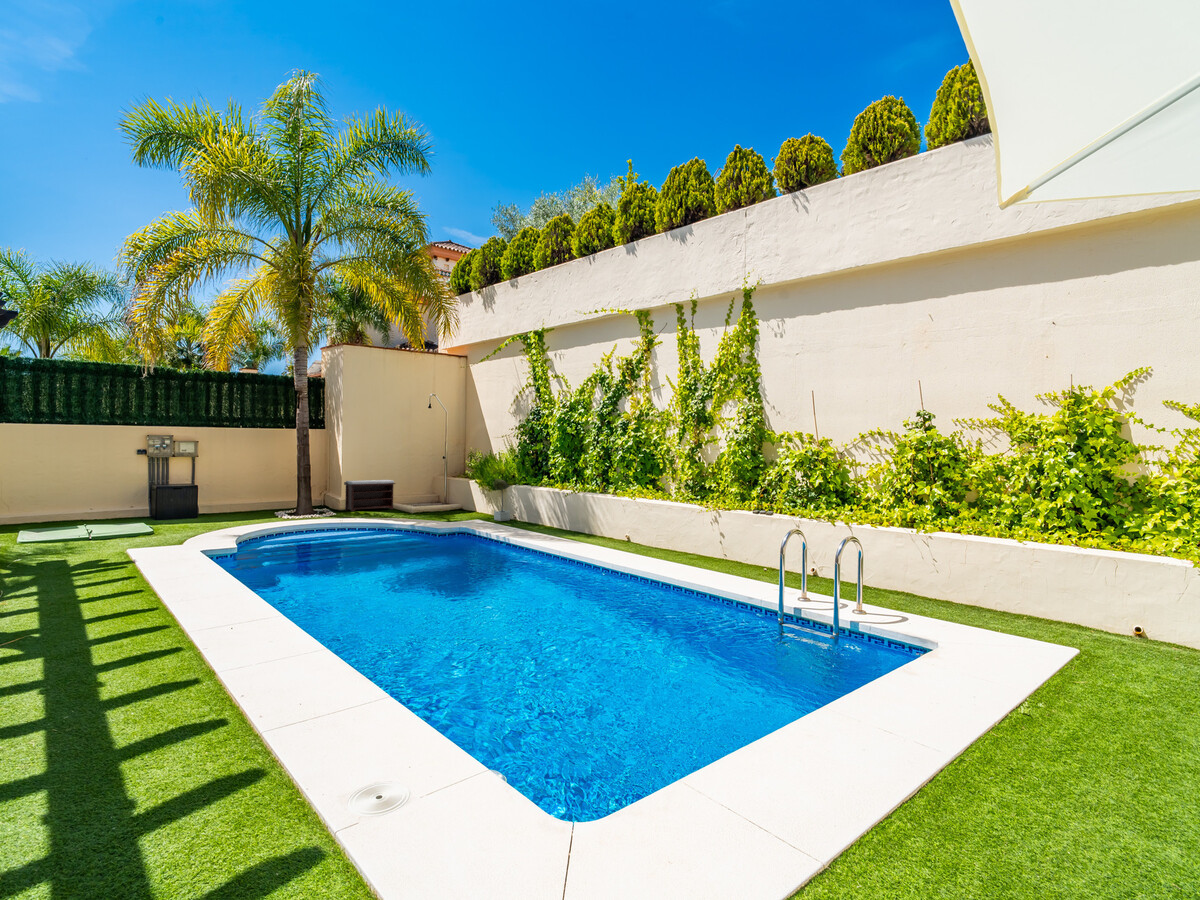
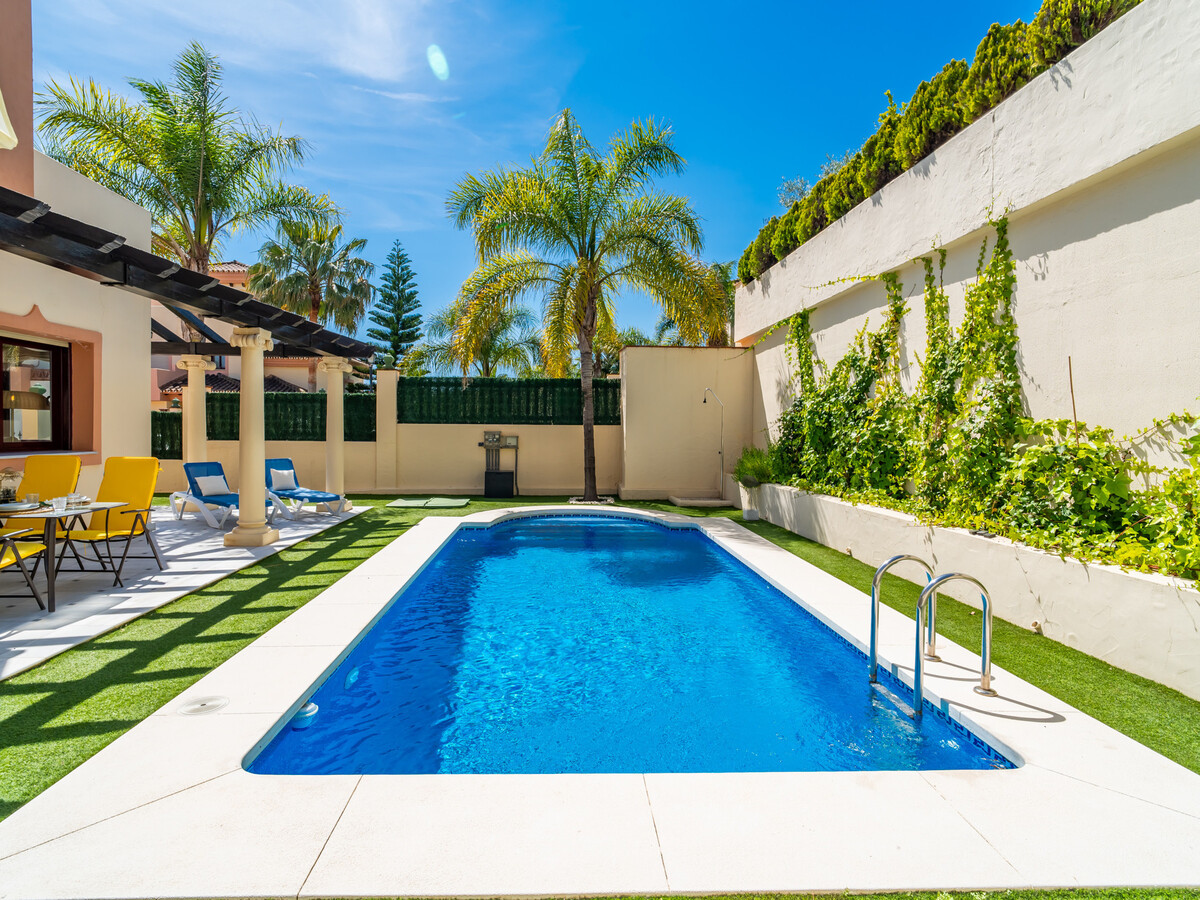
bench: present [344,480,395,512] -> none [621,473,666,502]

